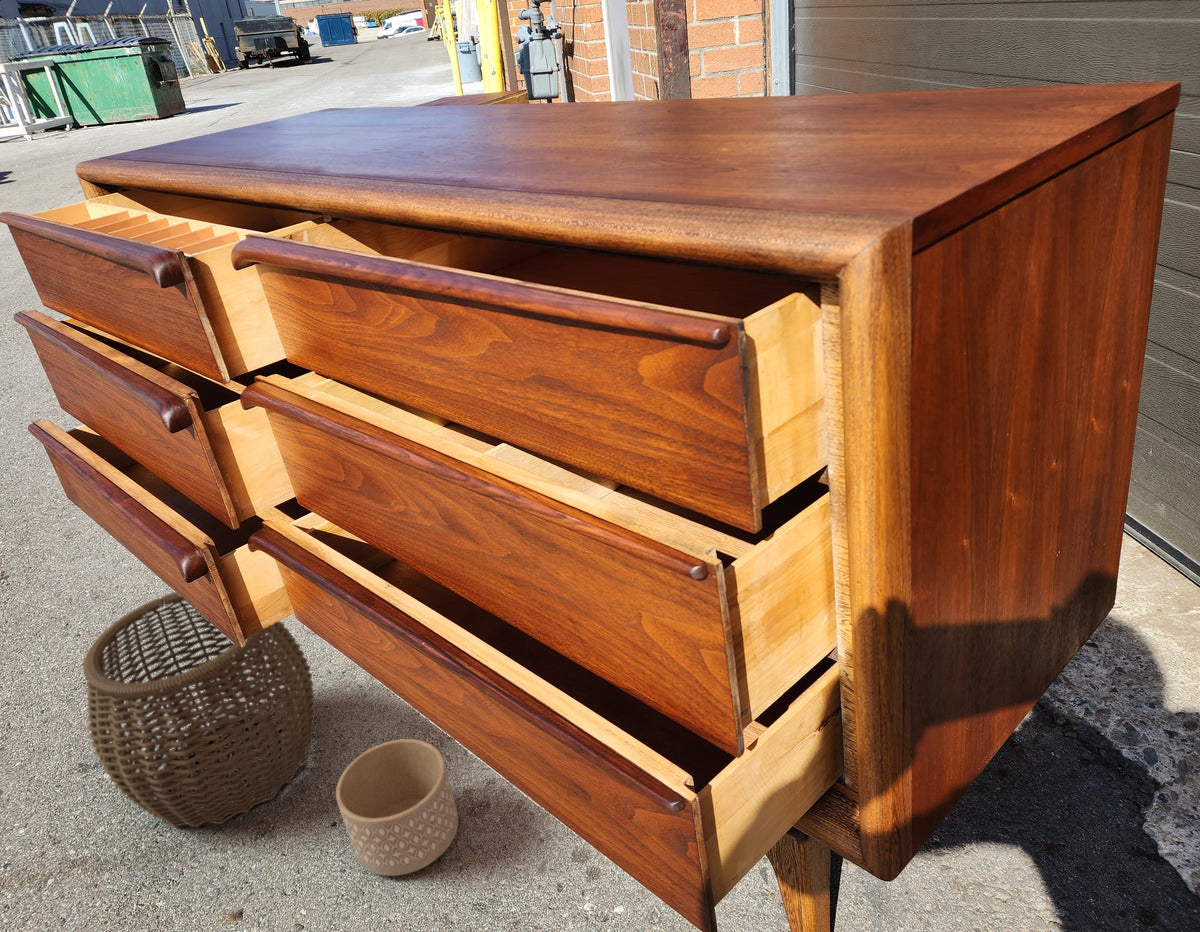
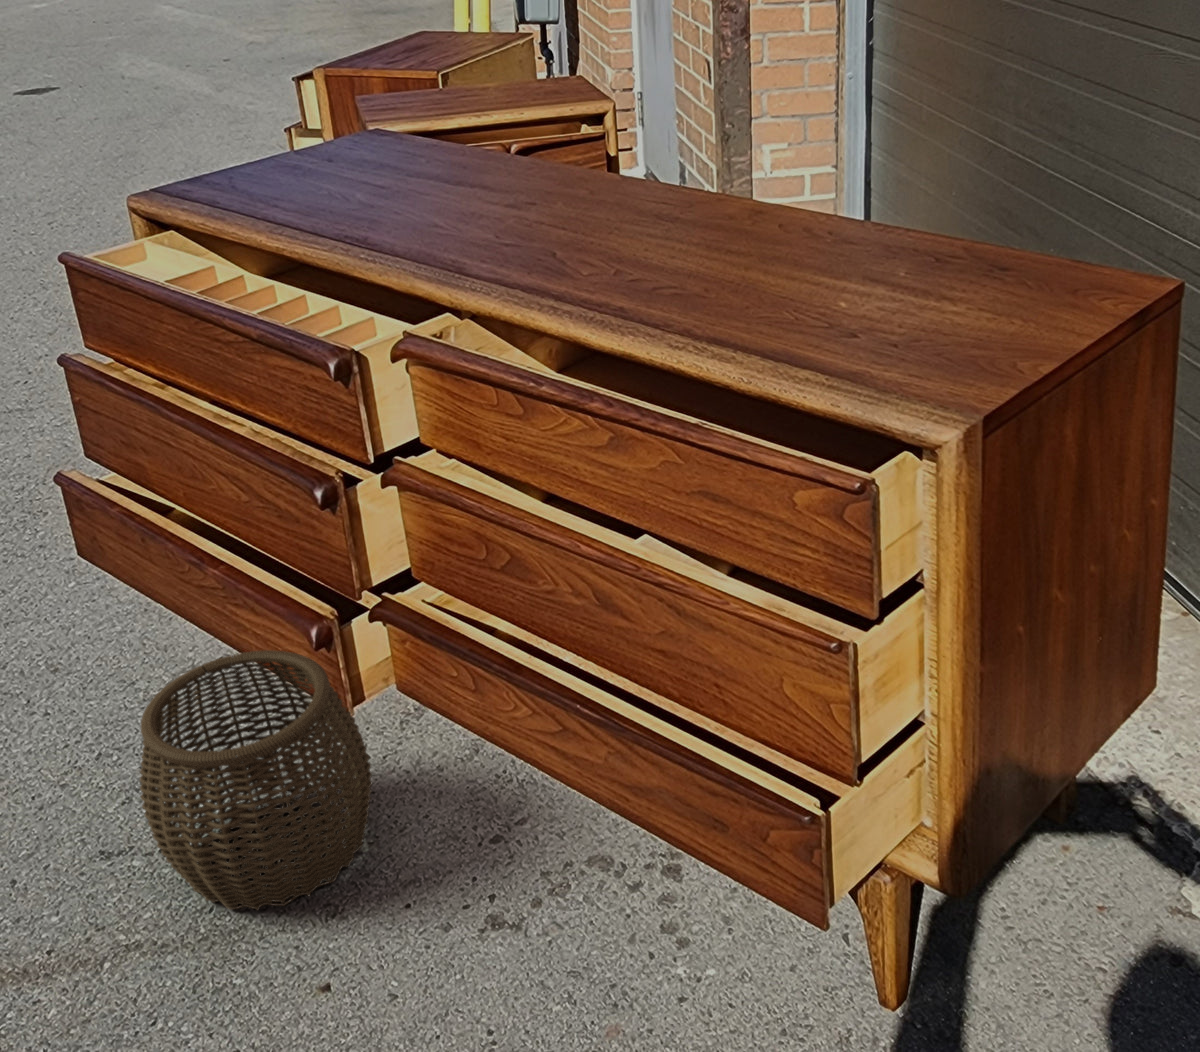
planter: present [336,739,458,876] -> none [421,813,543,950]

